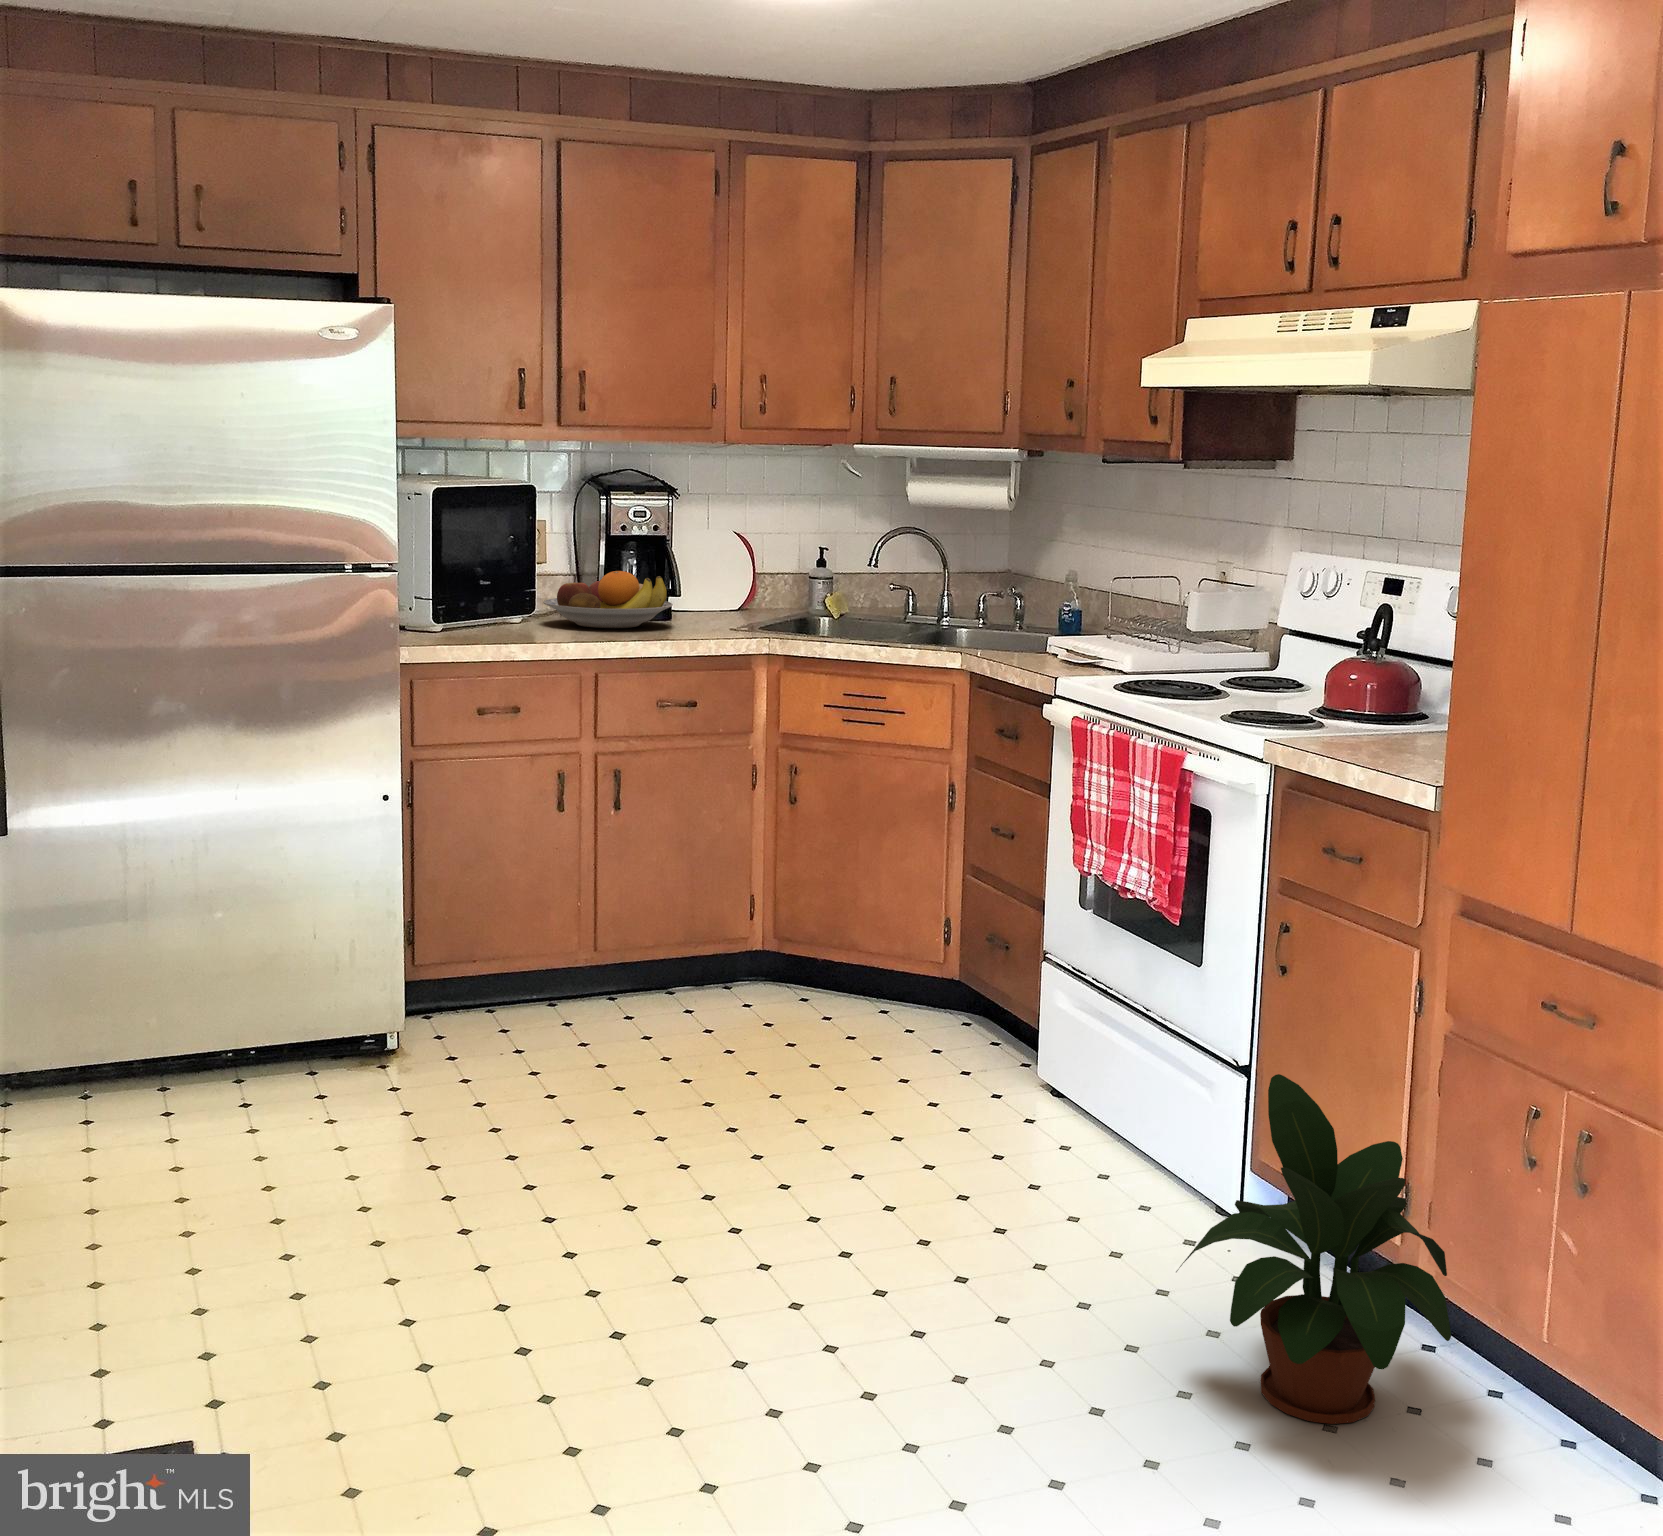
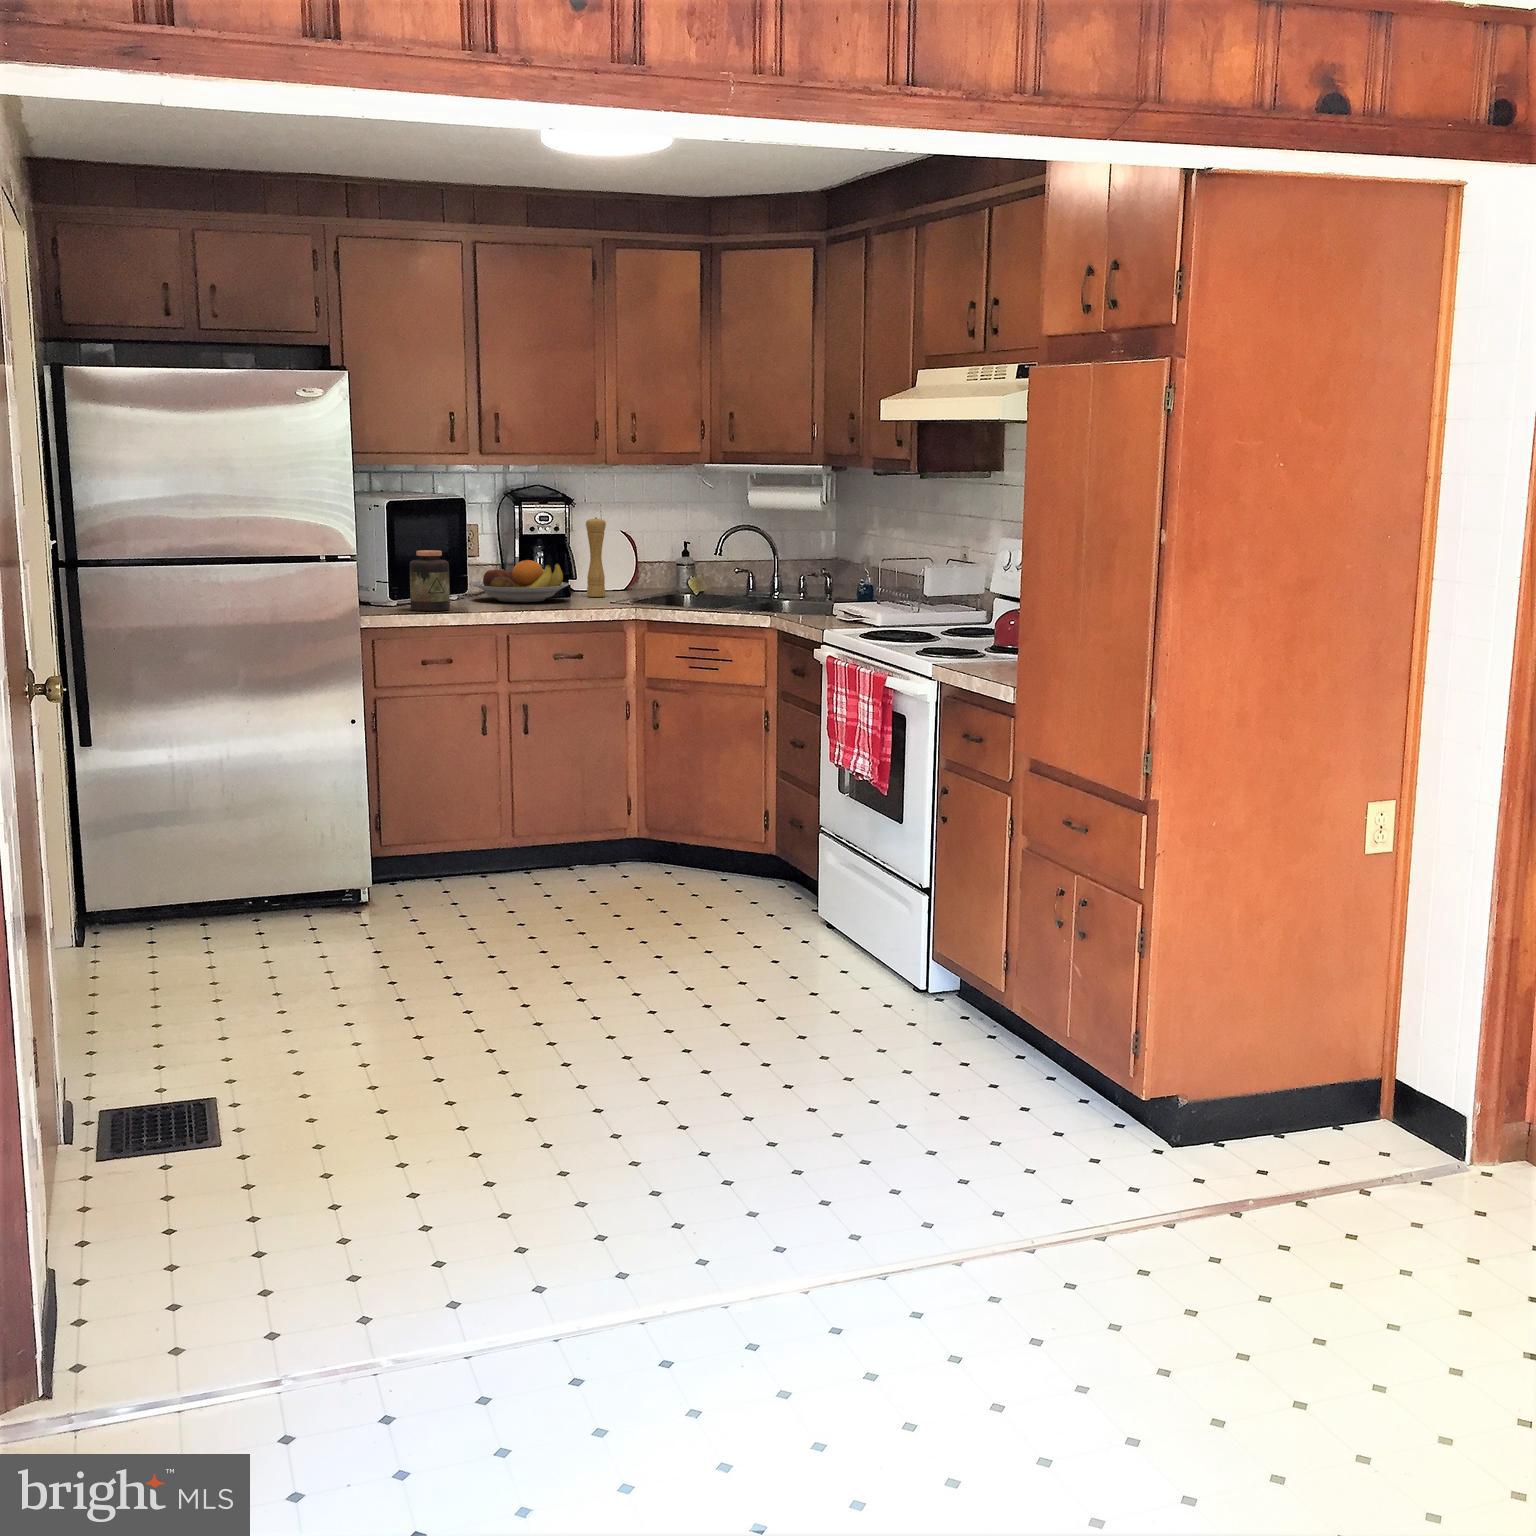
pepper mill: none [692,514,719,620] -> present [586,518,606,597]
jar: none [465,557,520,642] -> present [410,550,450,611]
potted plant: present [1176,1074,1451,1424] -> none [846,875,1021,1096]

